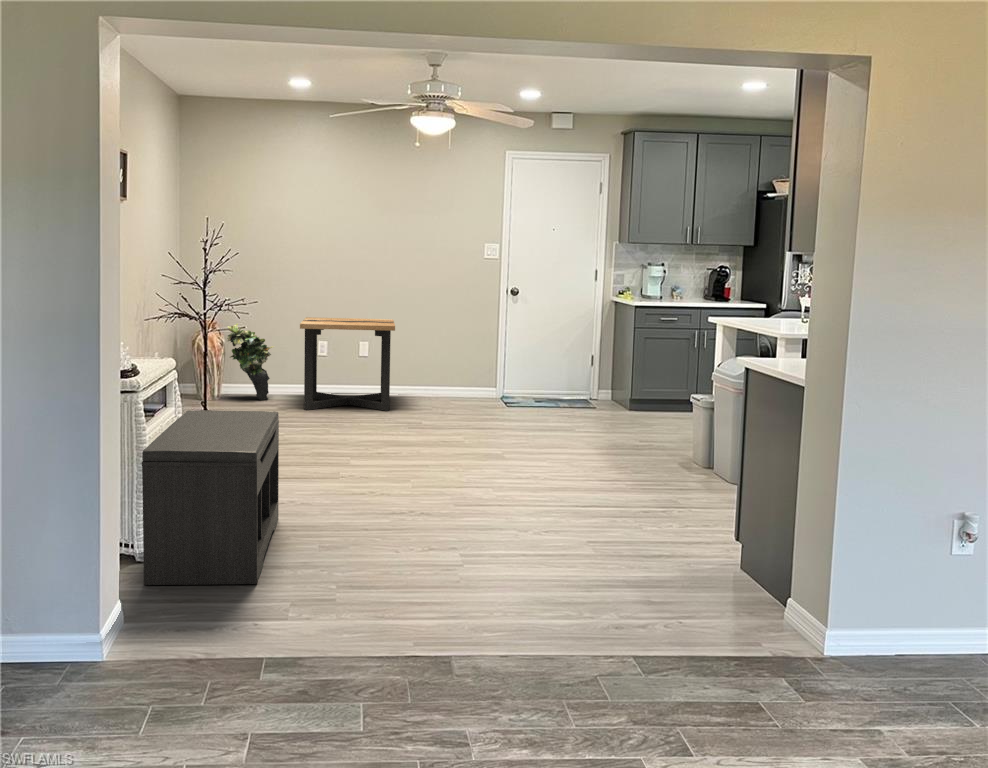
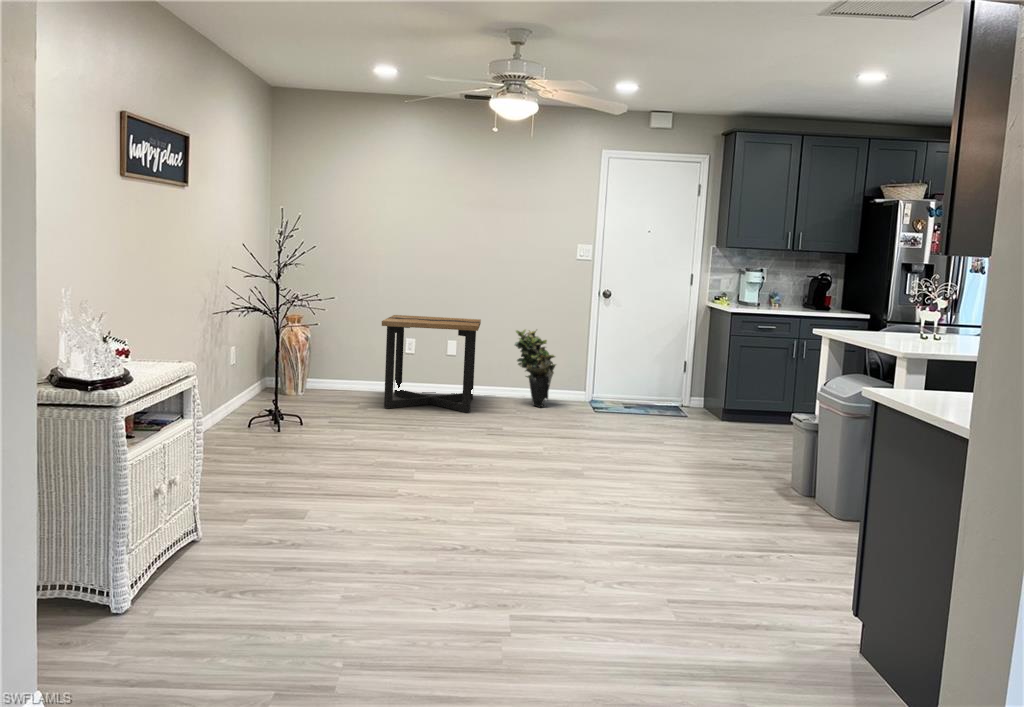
potted plant: present [227,324,274,400] -> present [515,329,556,407]
bench: present [142,410,279,585] -> none [78,417,299,652]

